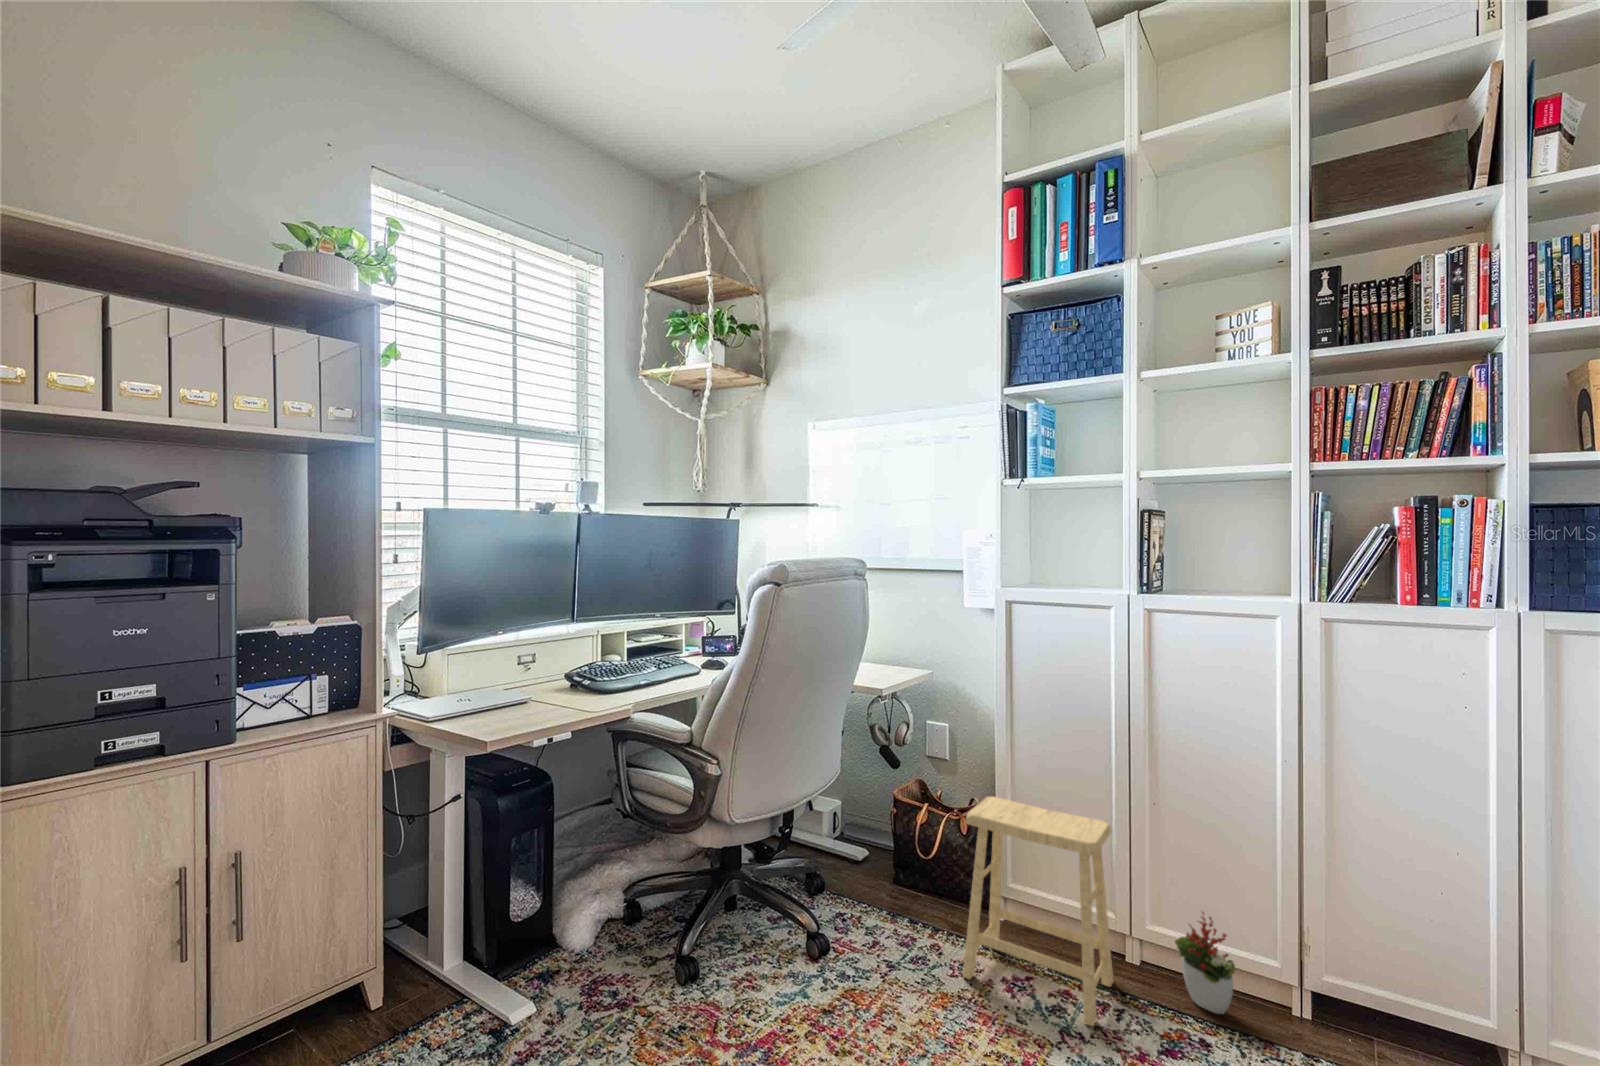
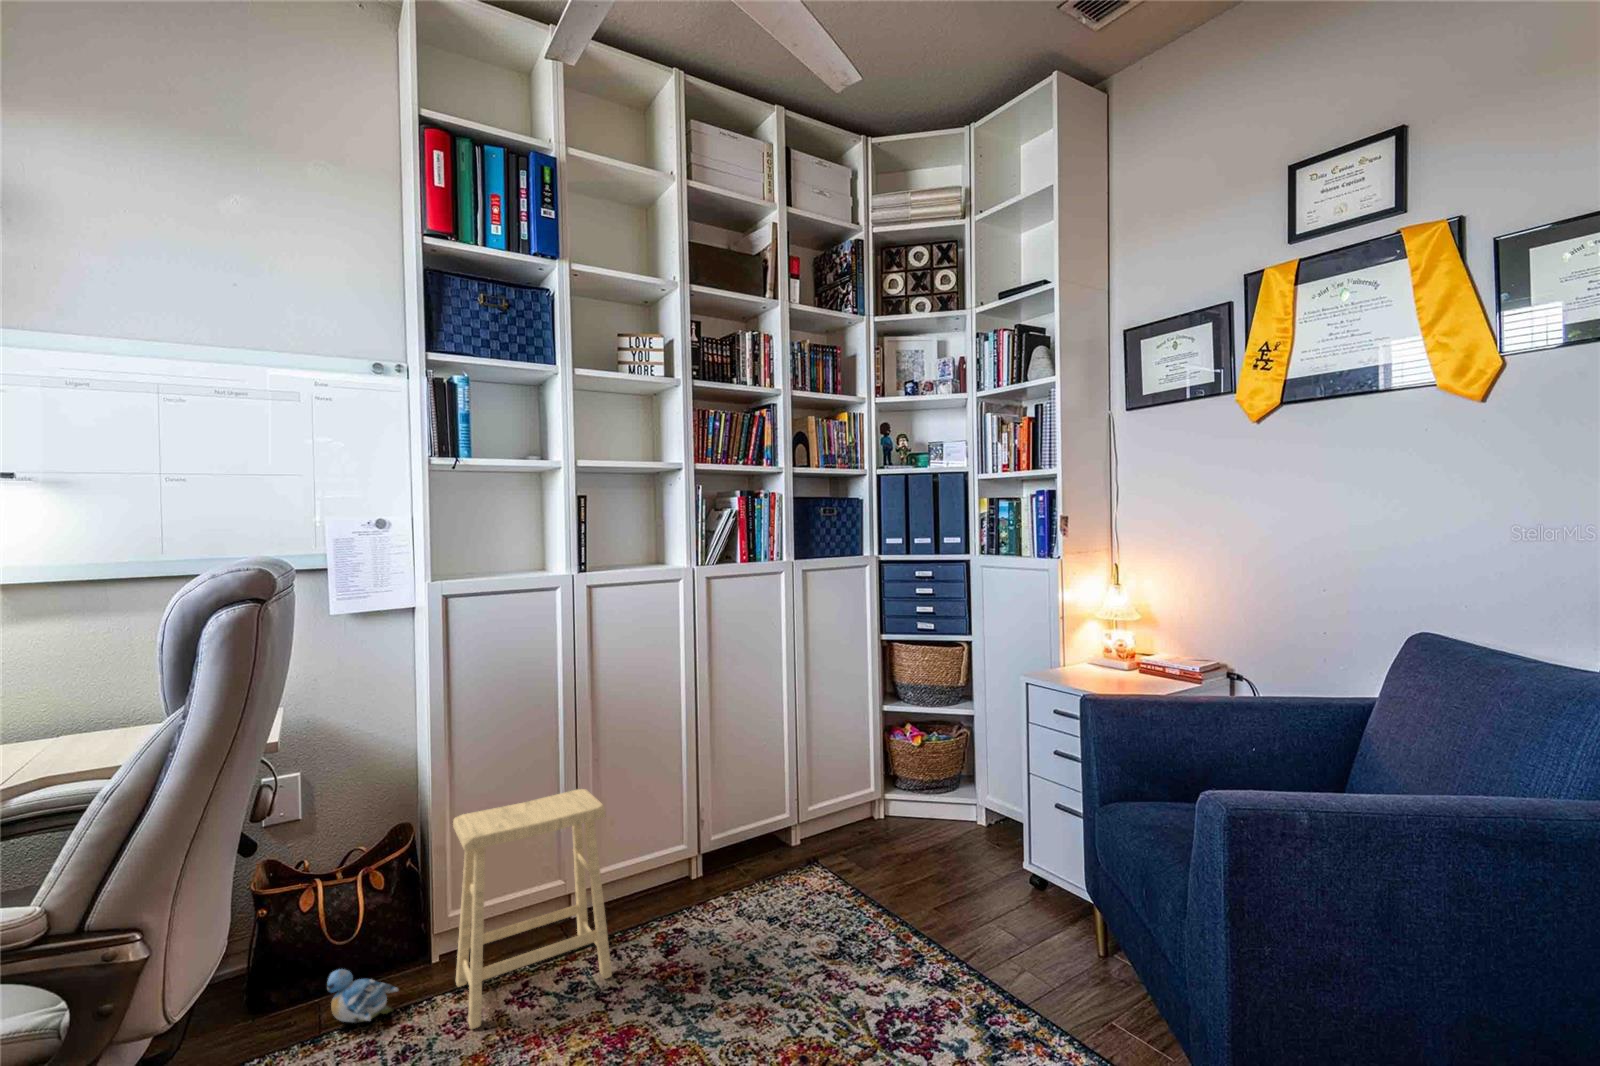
plush toy: none [909,875,949,928] -> present [327,969,398,1023]
decorative plant: present [1175,912,1235,1014] -> none [627,832,674,912]

